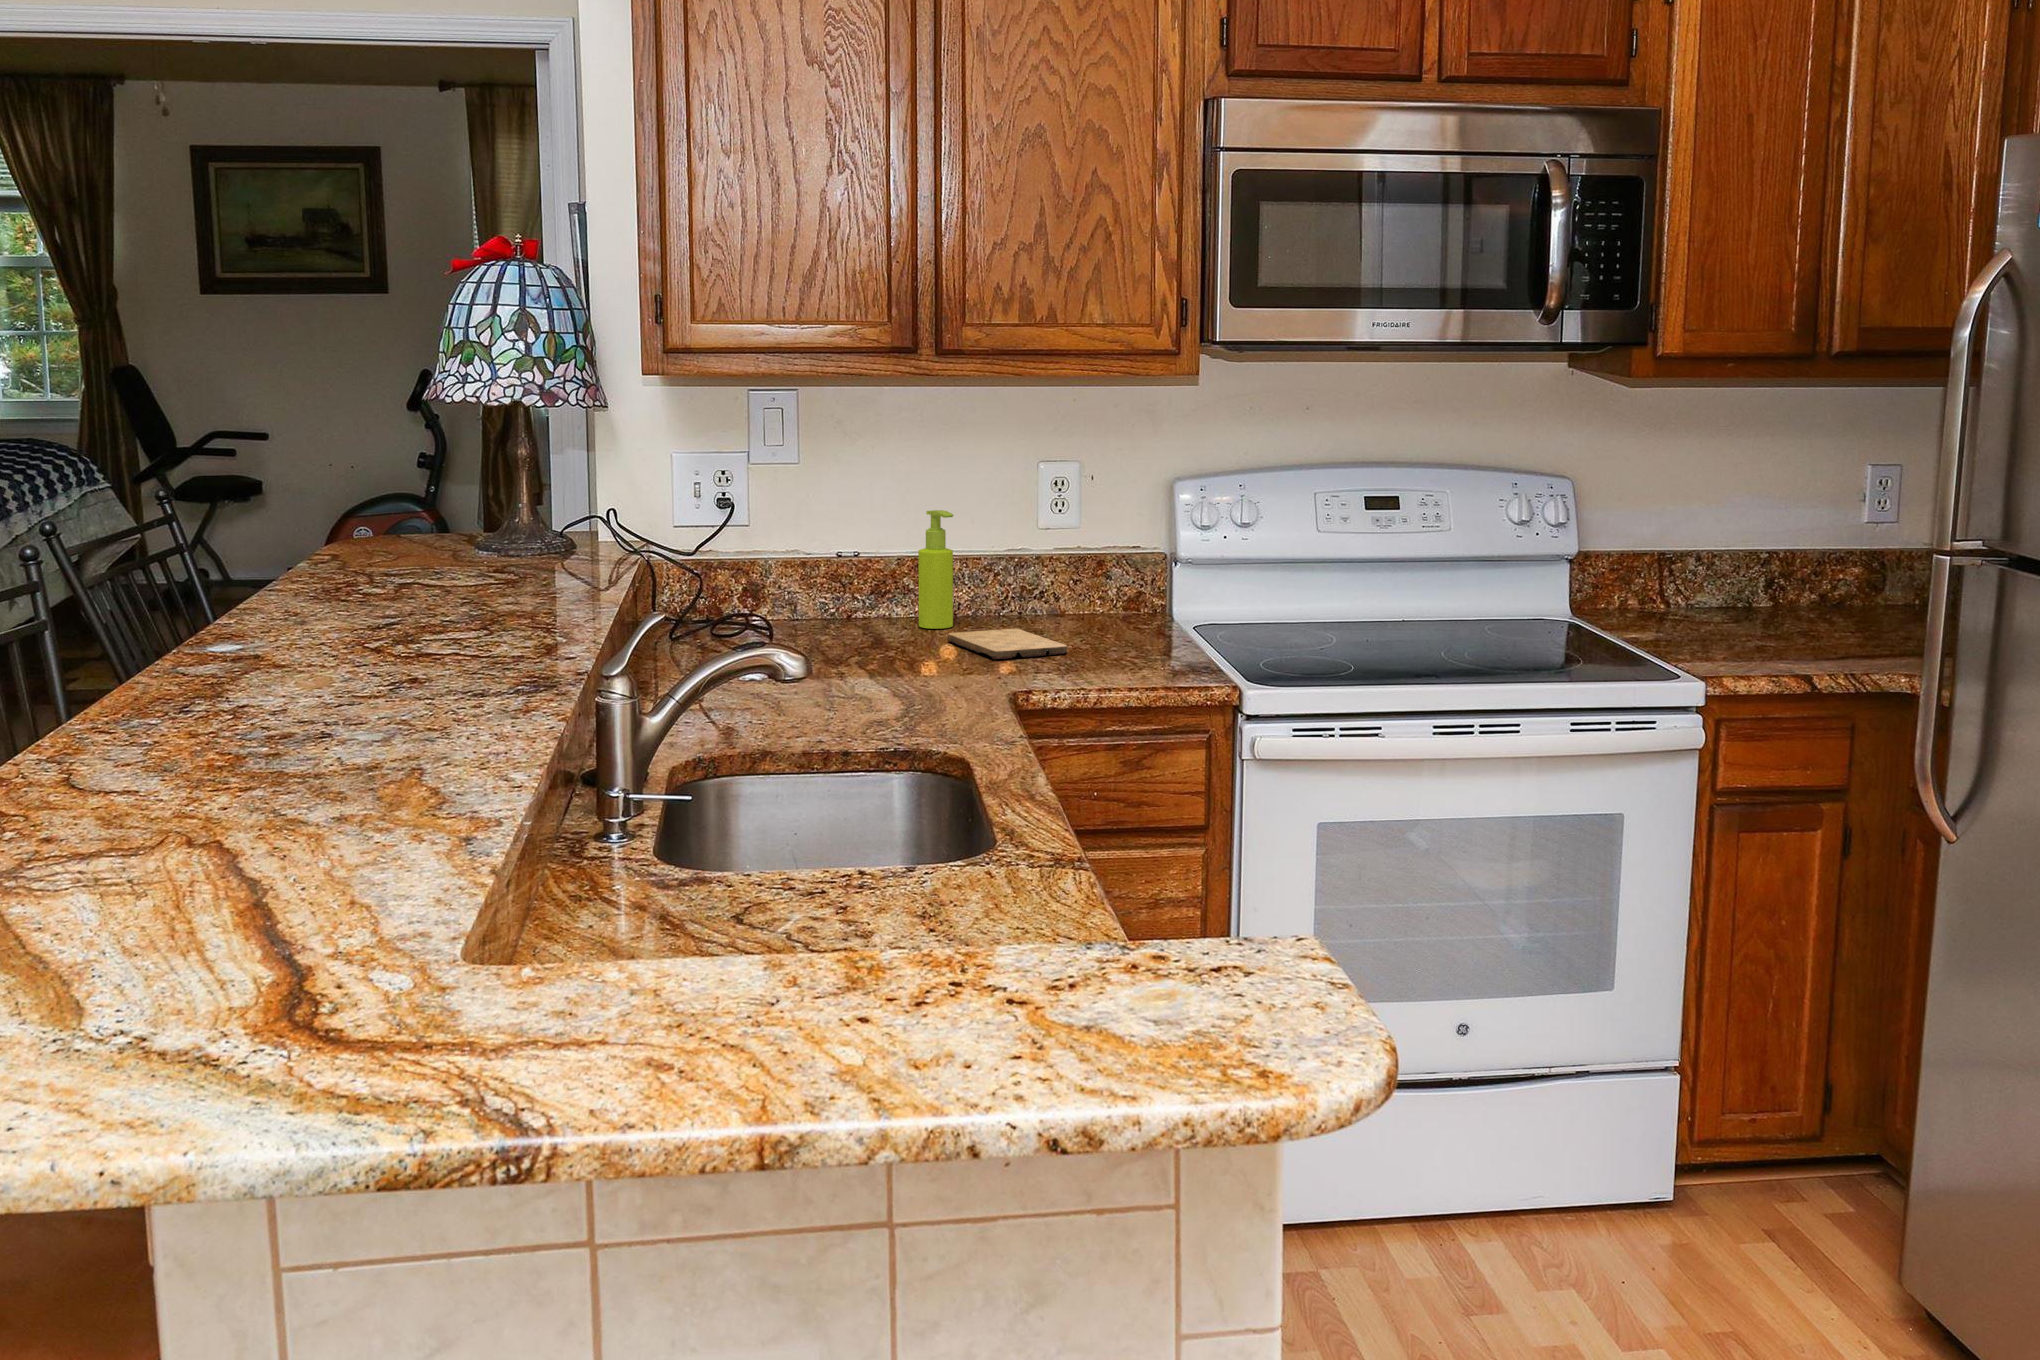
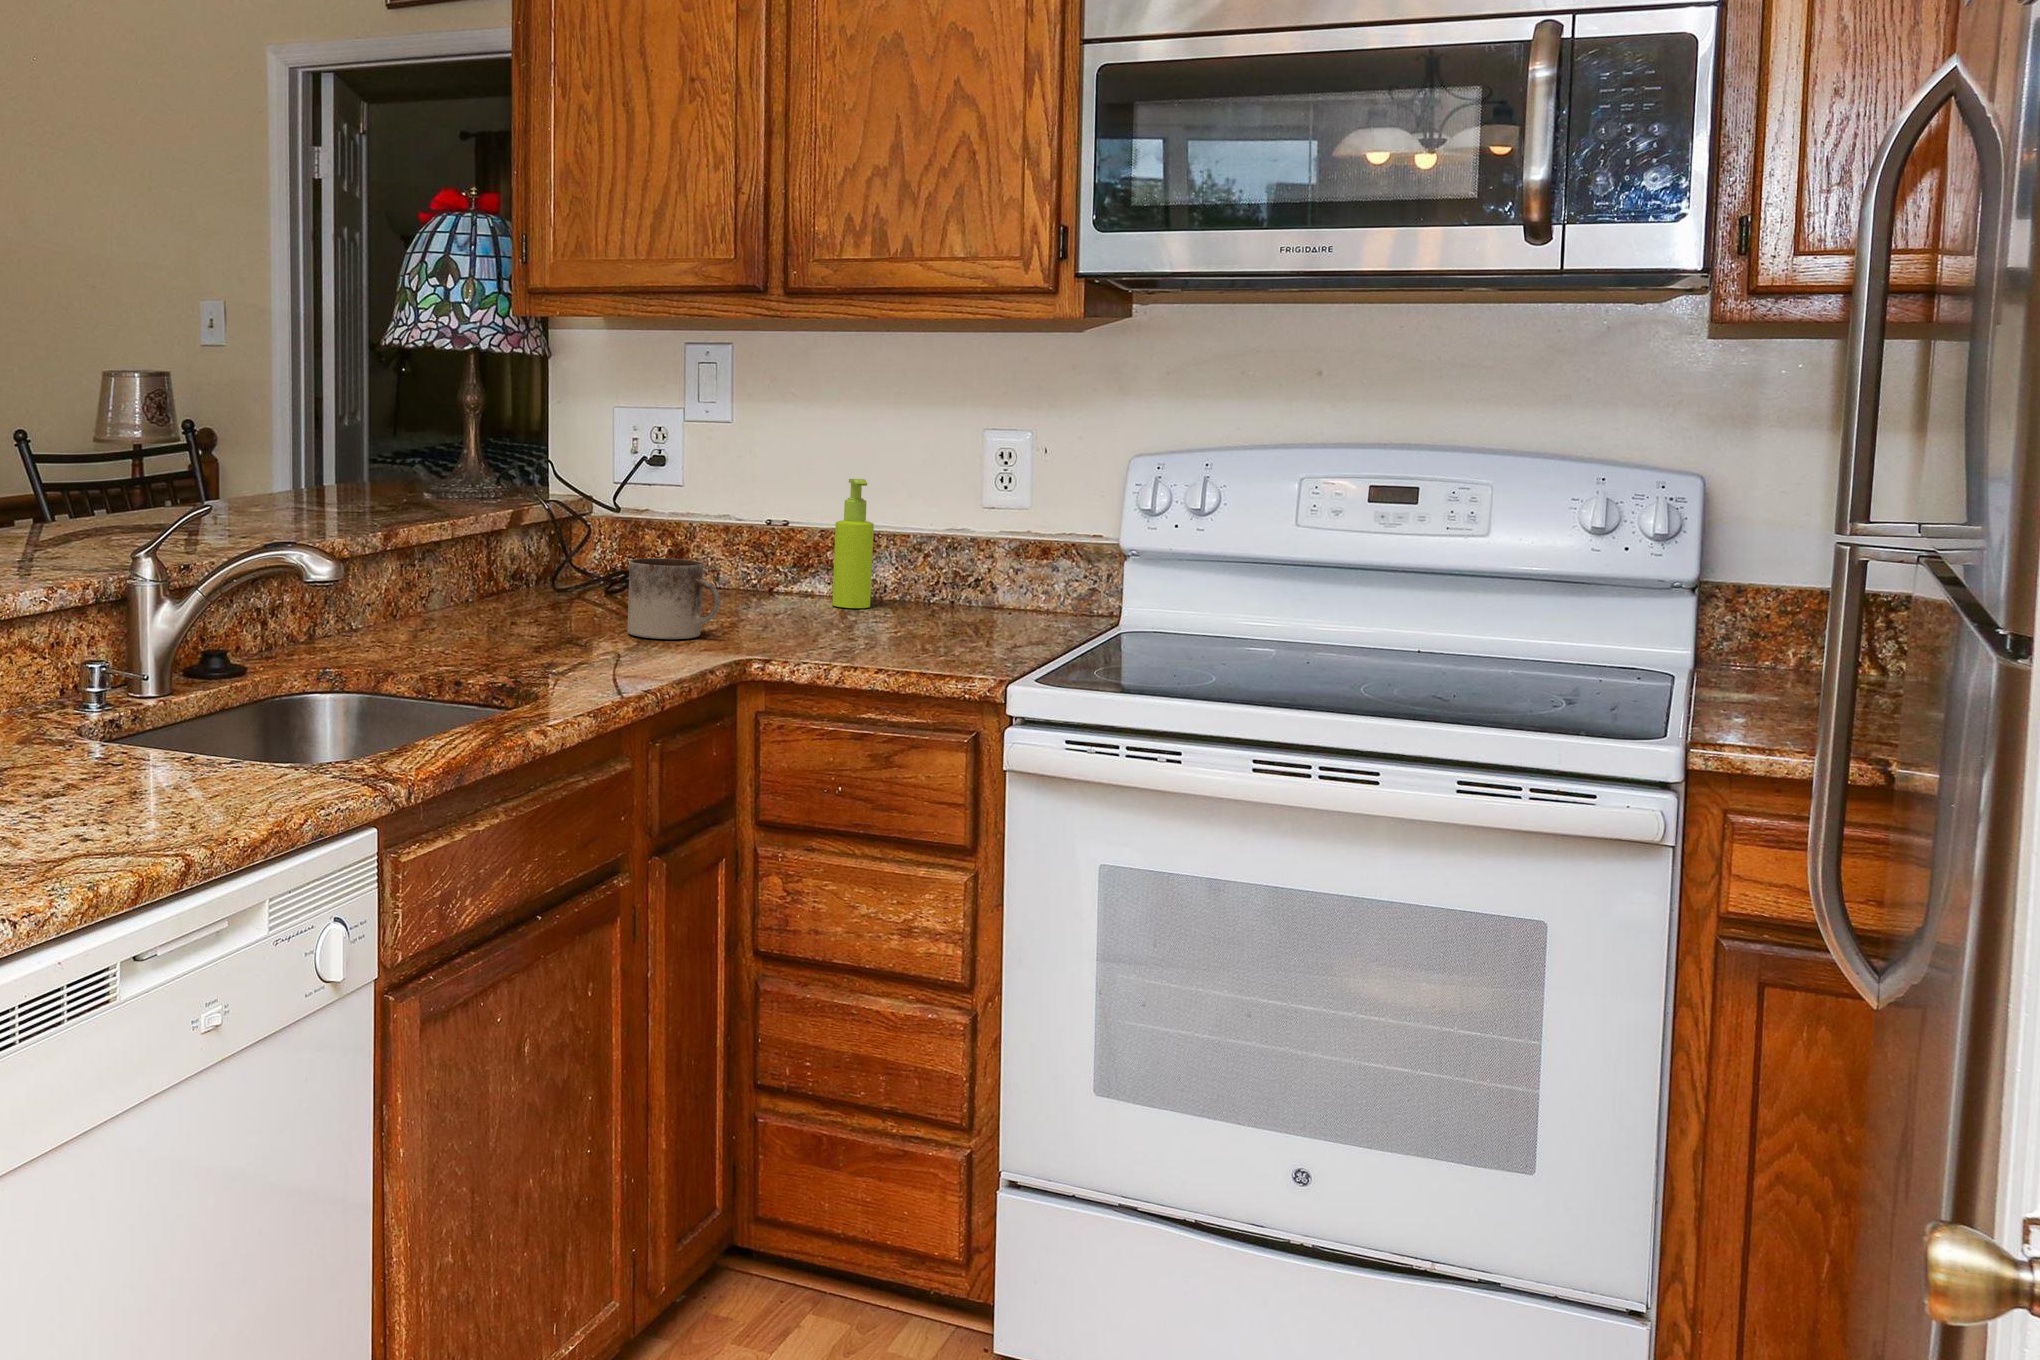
mug: none [863,611,955,690] -> present [627,558,721,639]
cutting board: present [947,628,1067,659] -> none [816,607,913,636]

